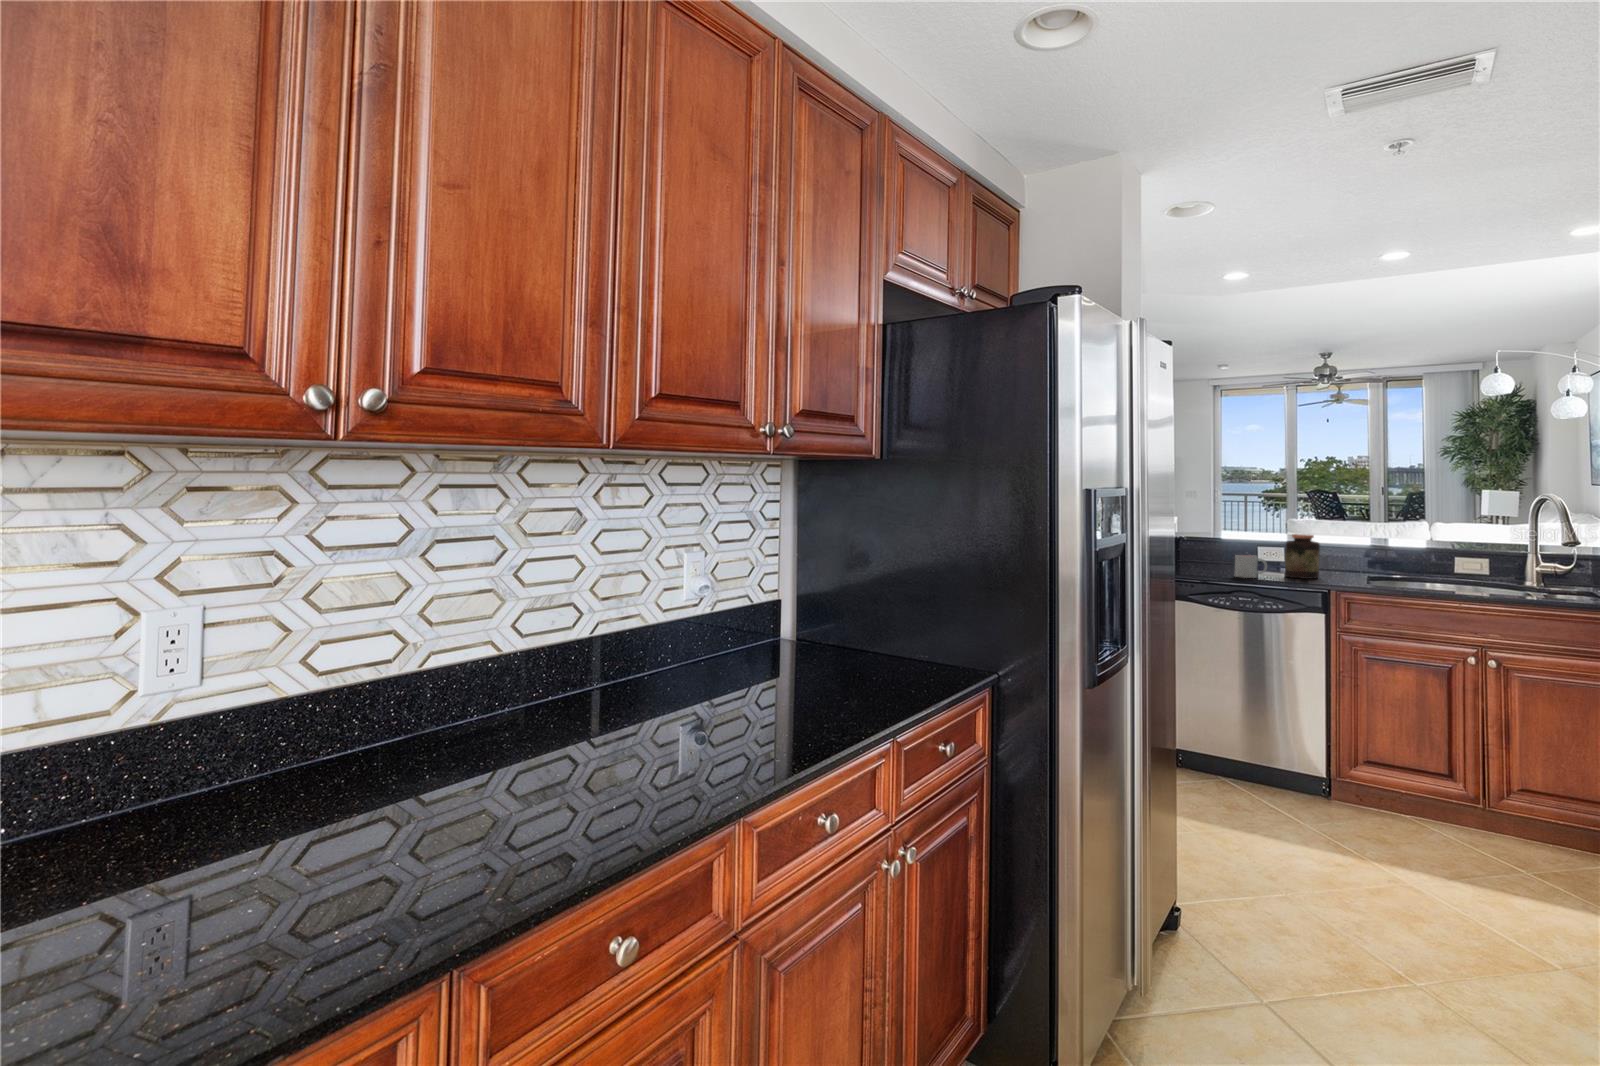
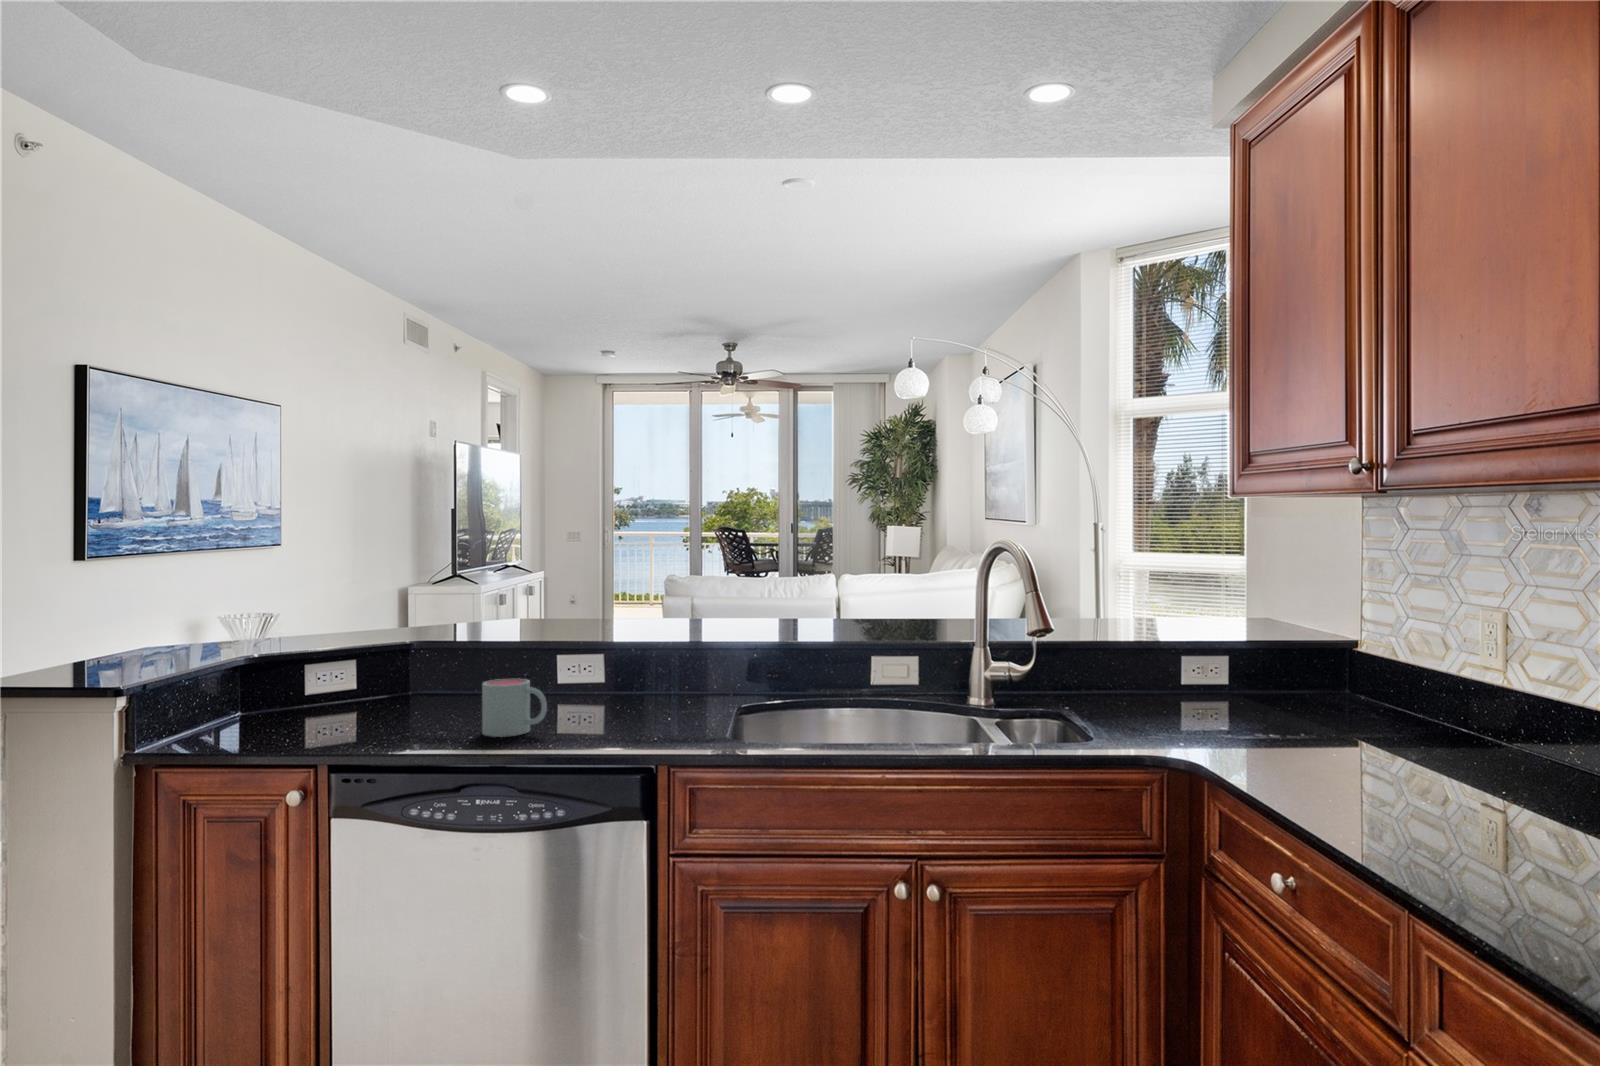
jar: present [1285,534,1320,579] -> none [591,624,654,725]

